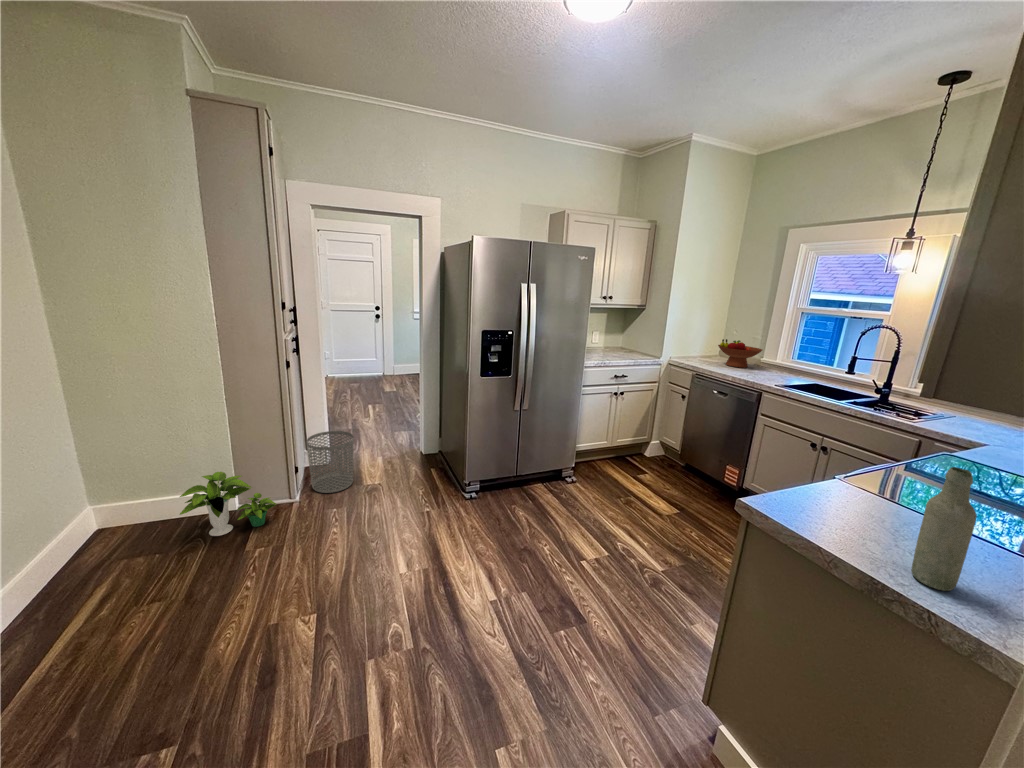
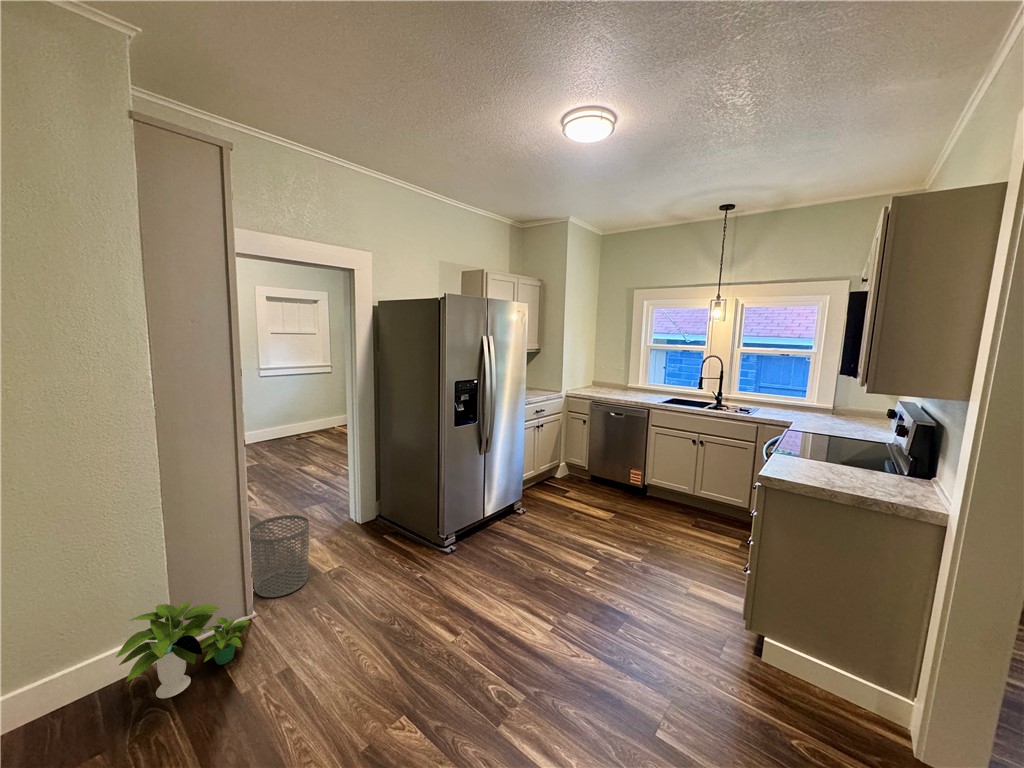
fruit bowl: present [718,339,762,368] -> none [601,372,632,393]
bottle: present [911,467,977,591] -> none [867,430,893,494]

